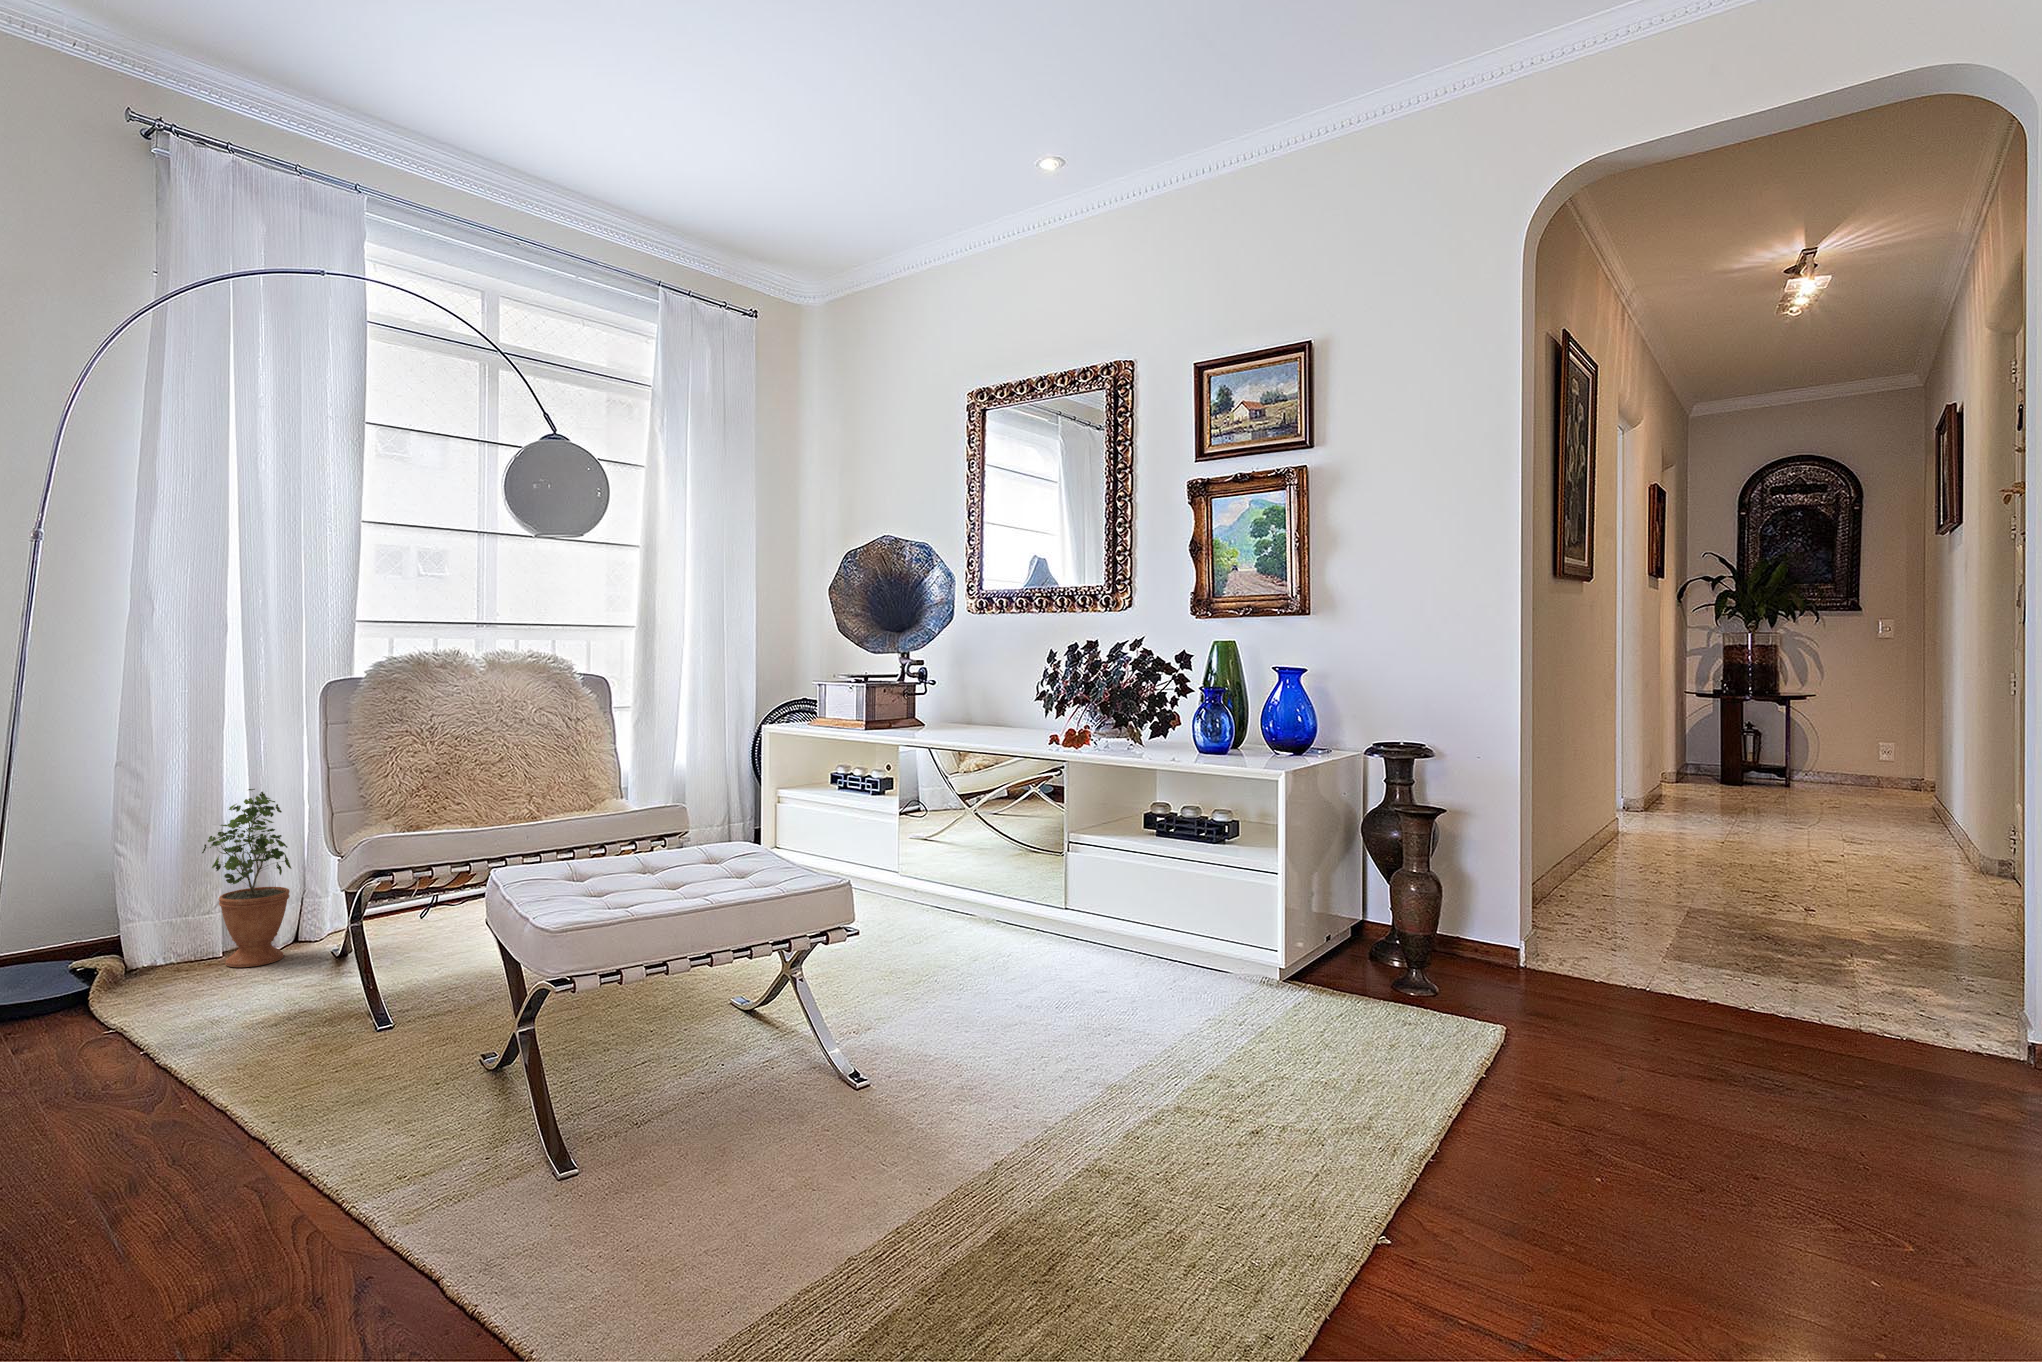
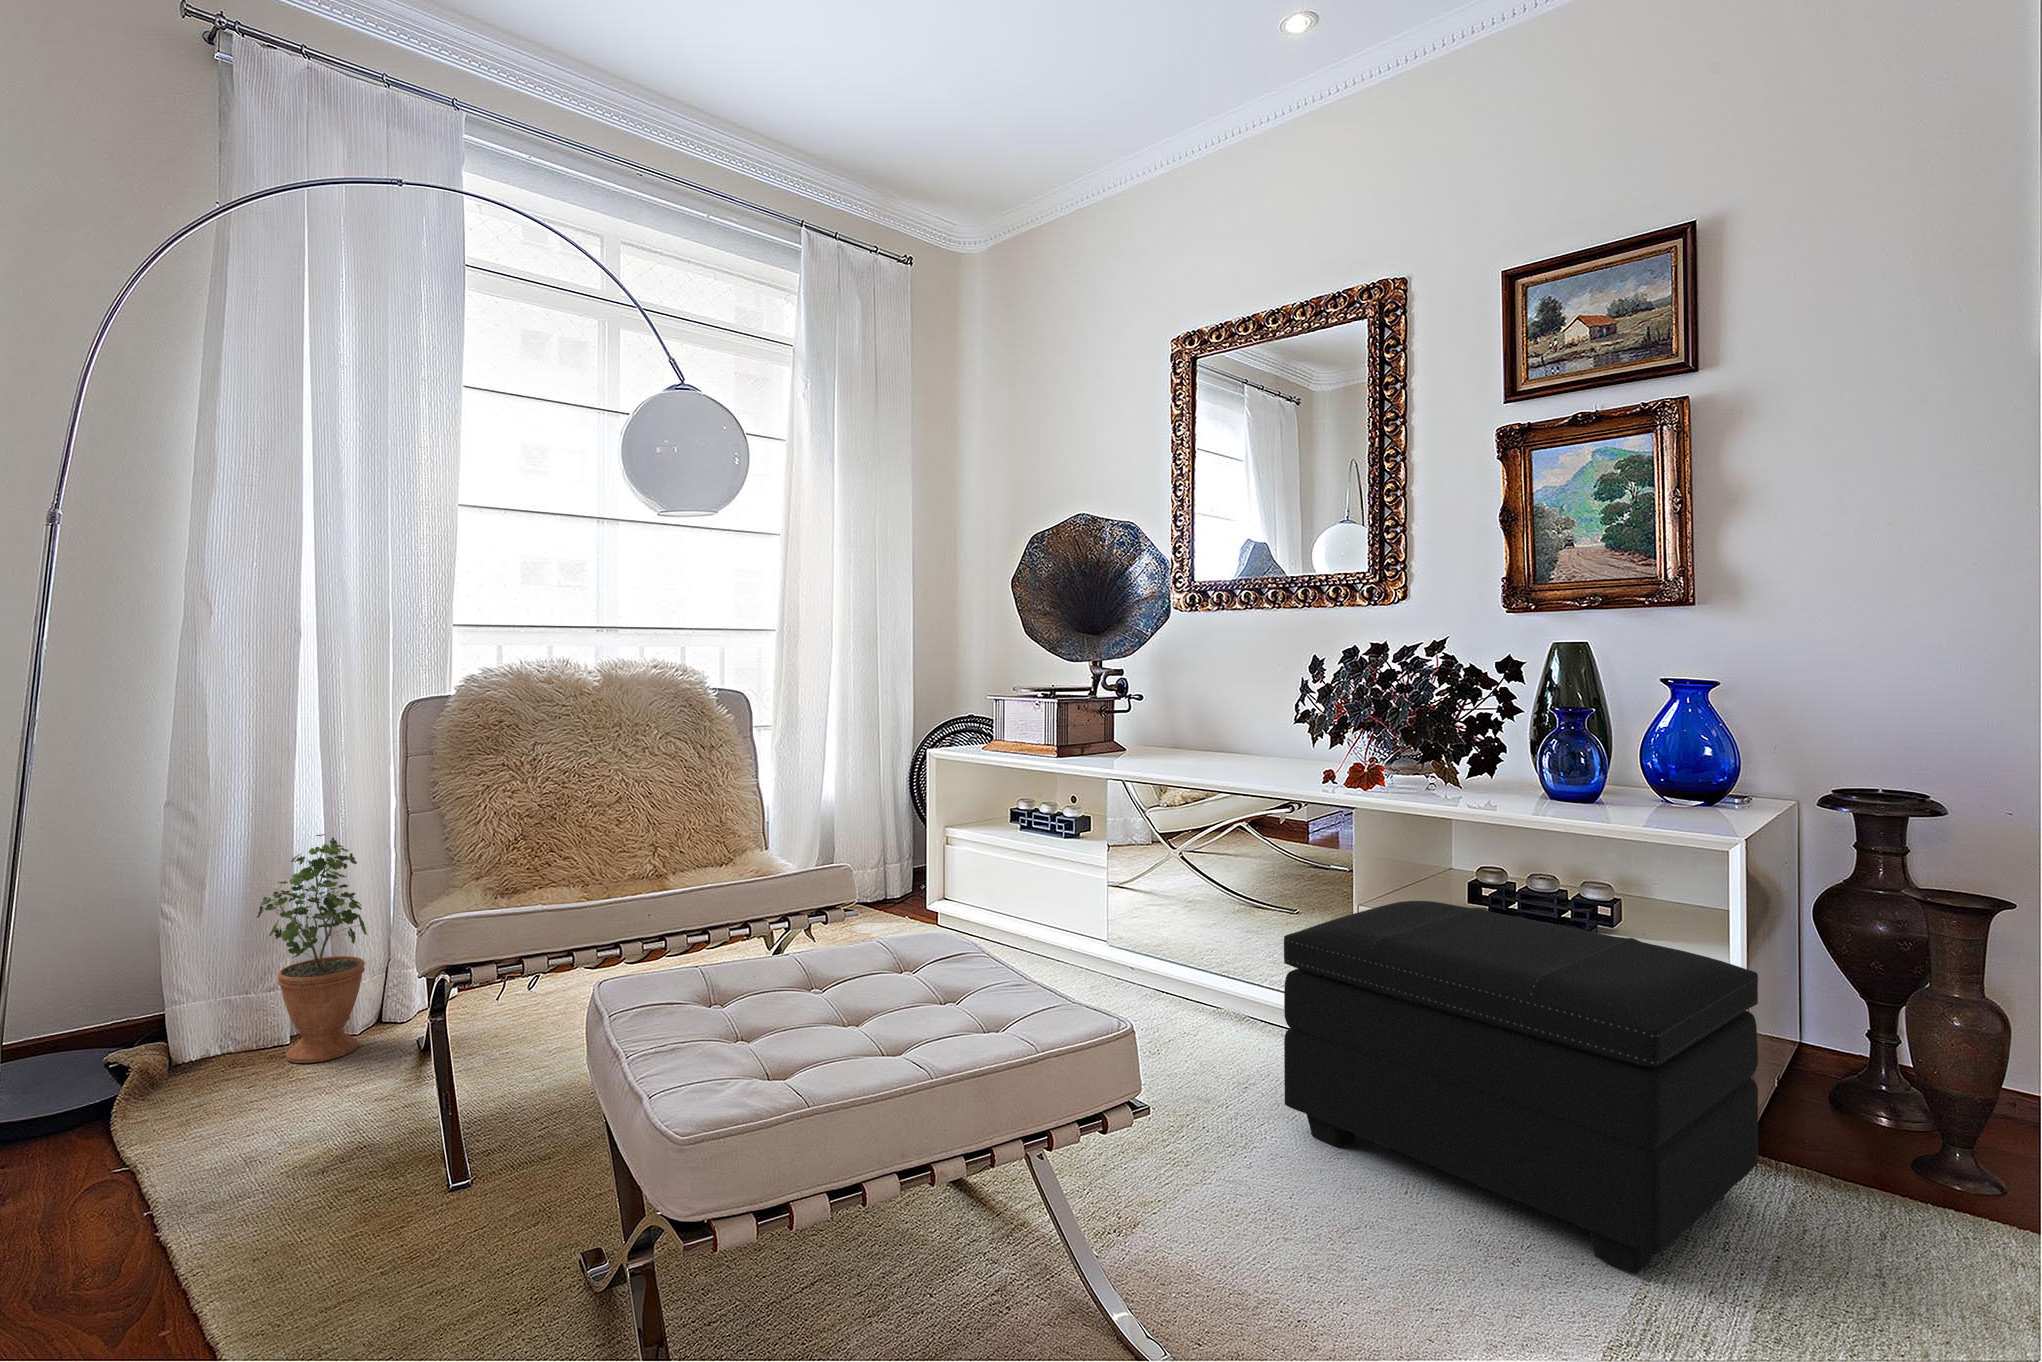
footstool: none [990,828,1282,1041] -> present [1284,901,1758,1274]

